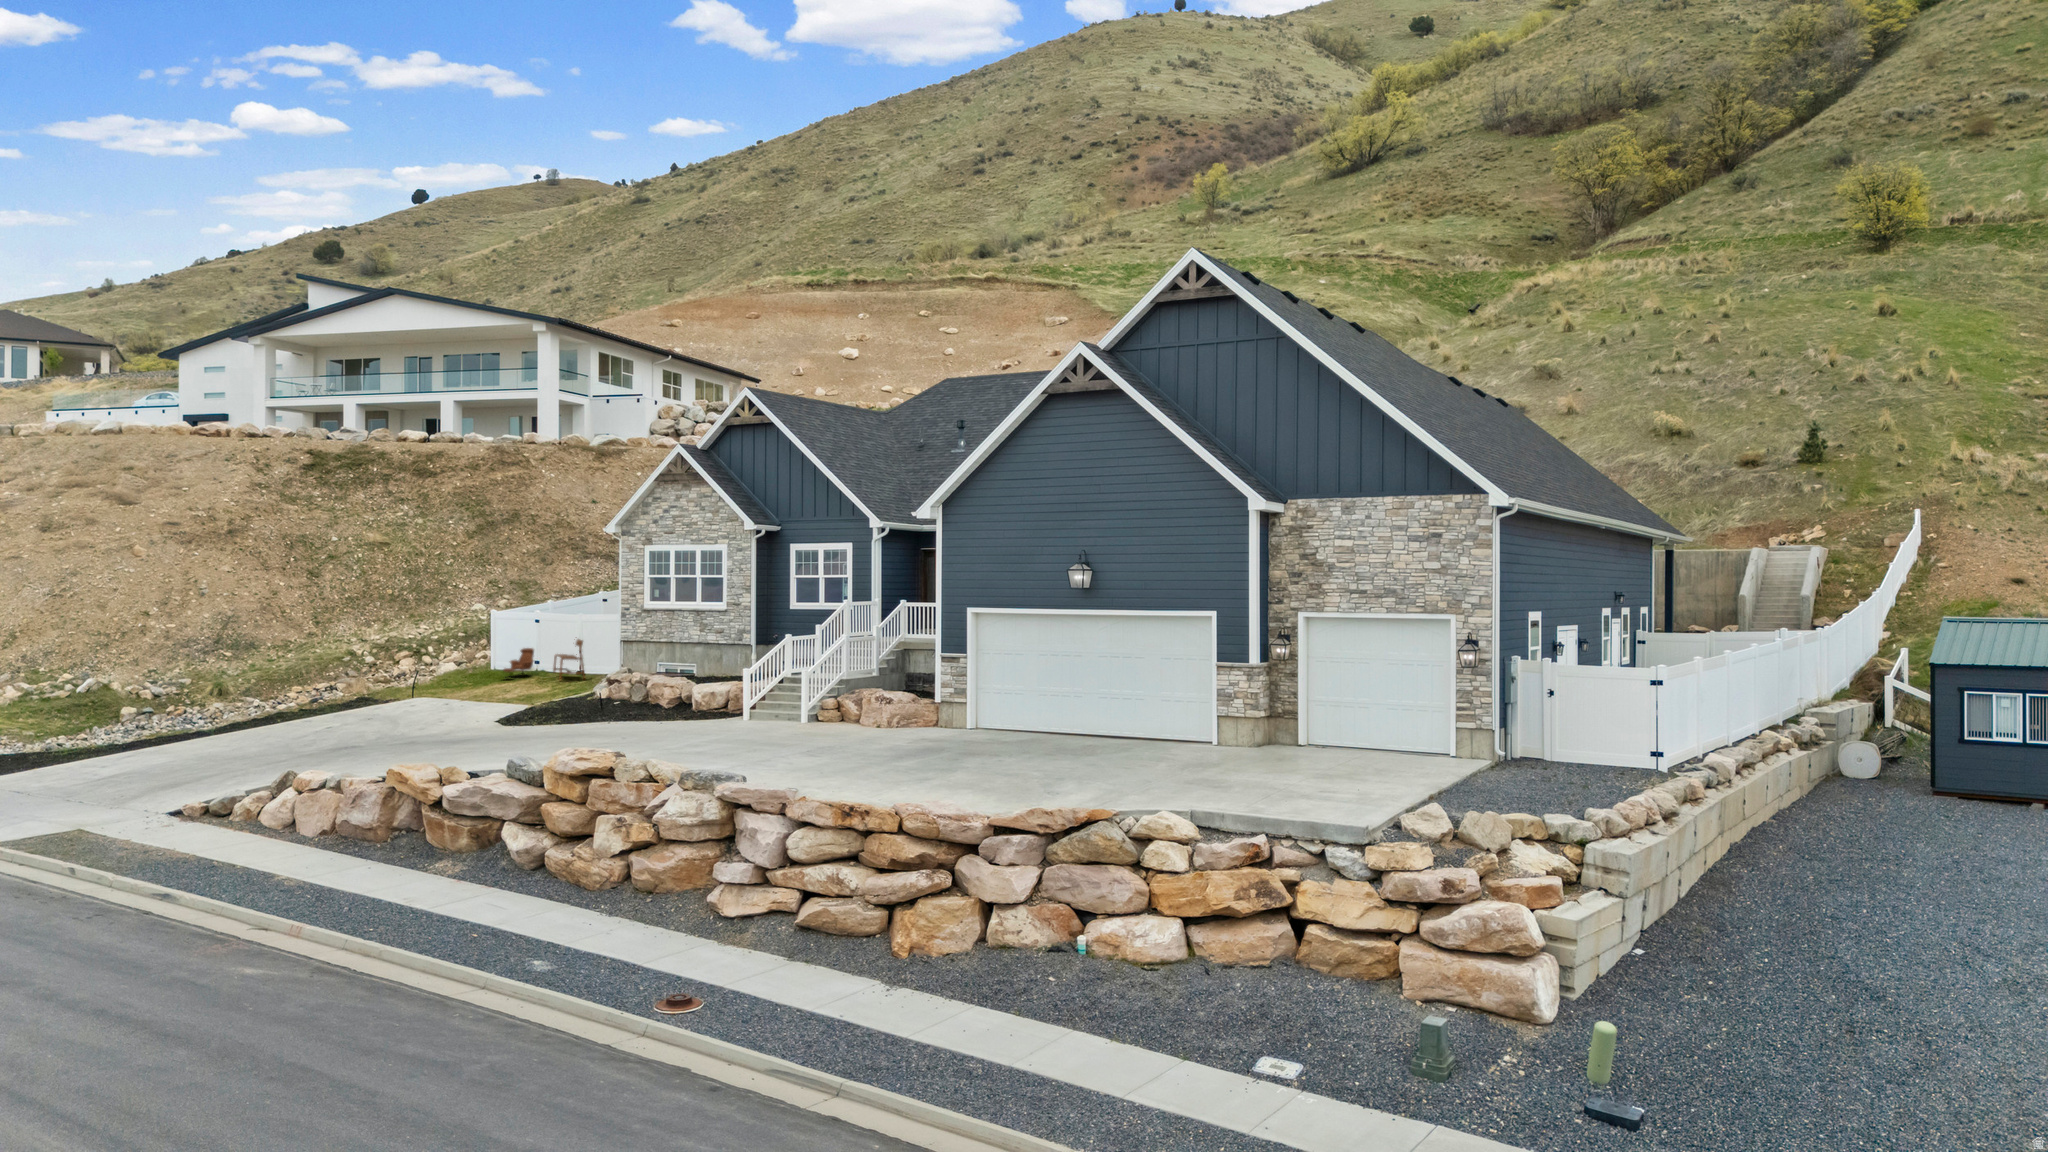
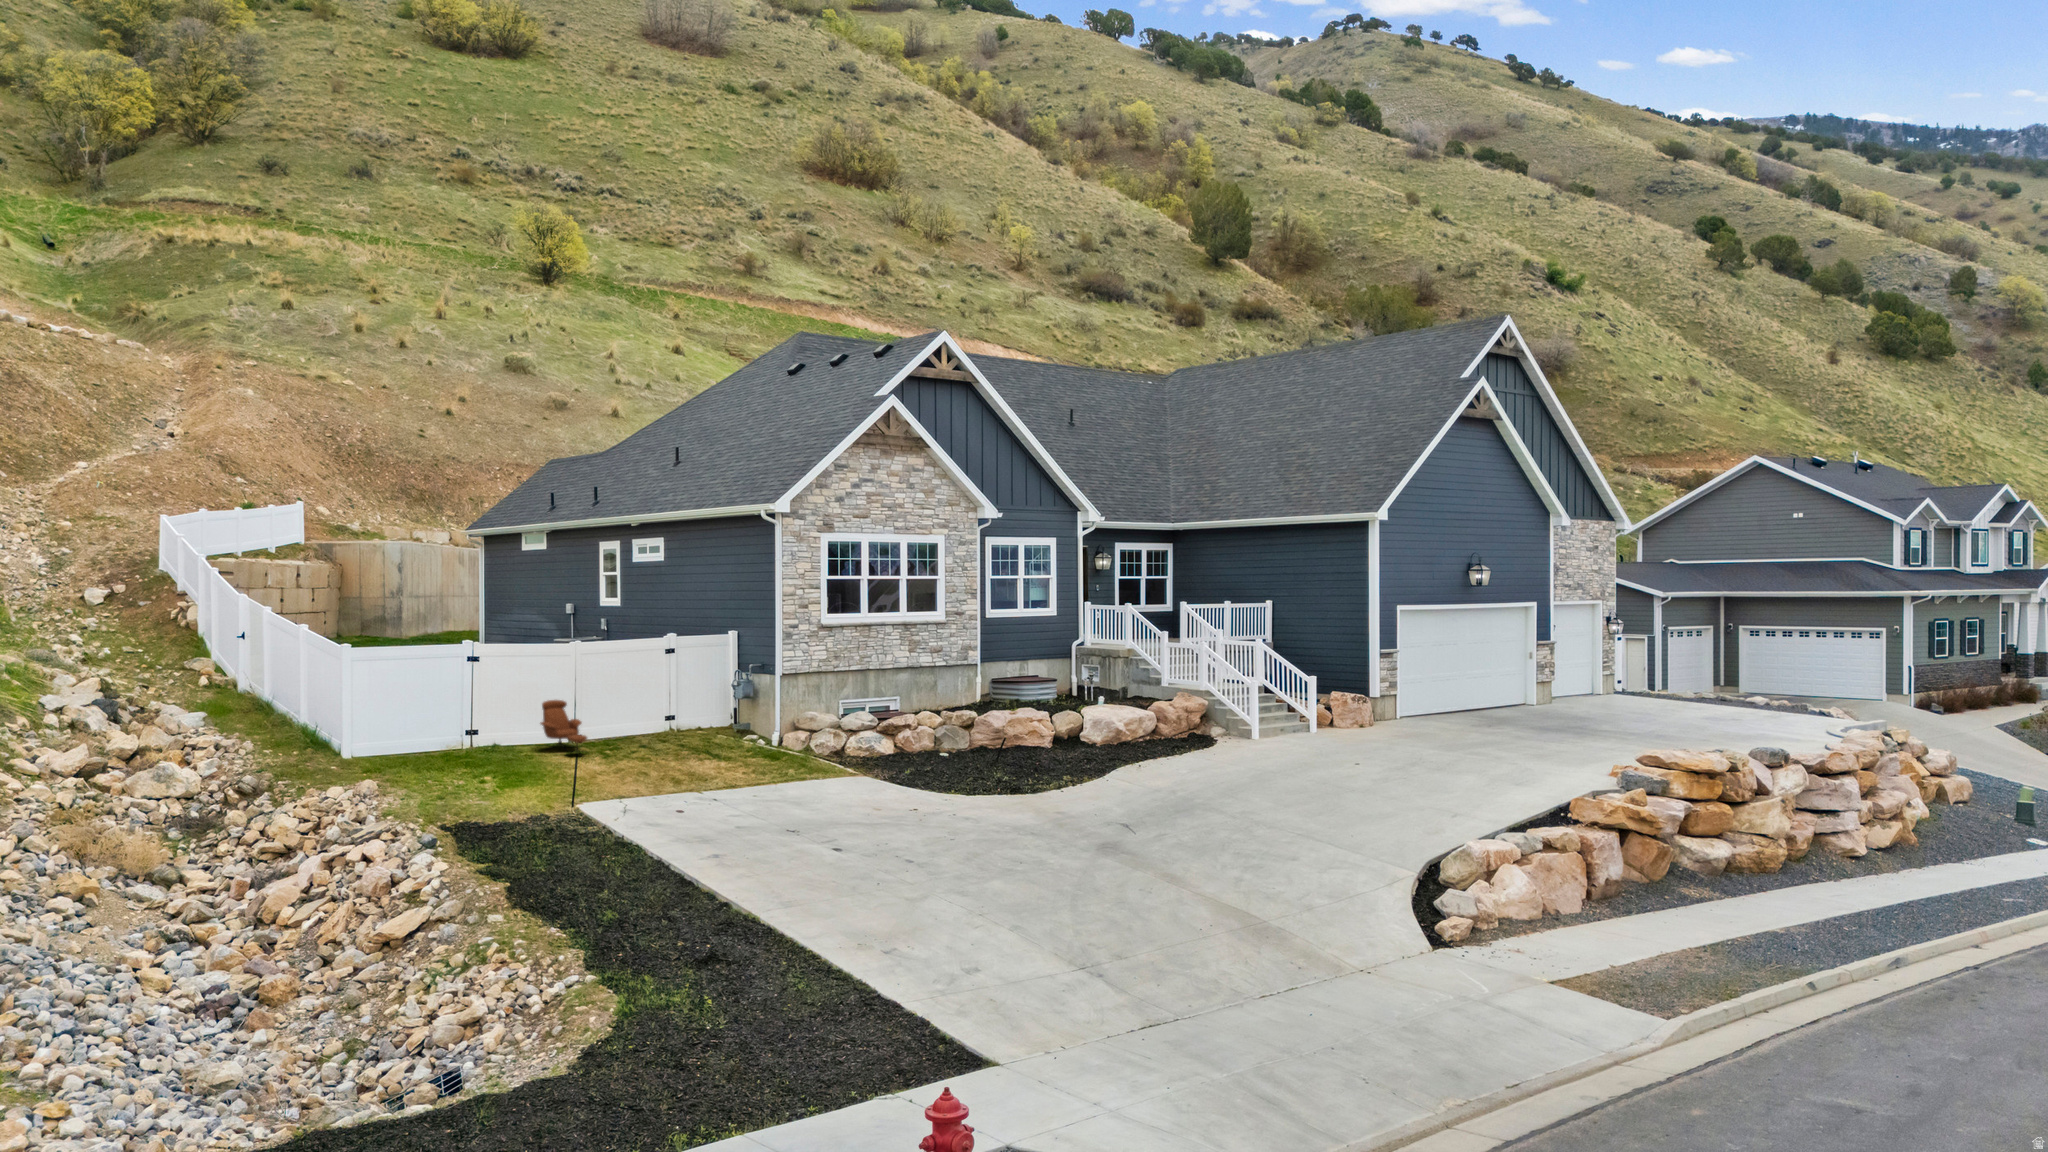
bench: present [553,639,585,680] -> none [597,676,676,745]

